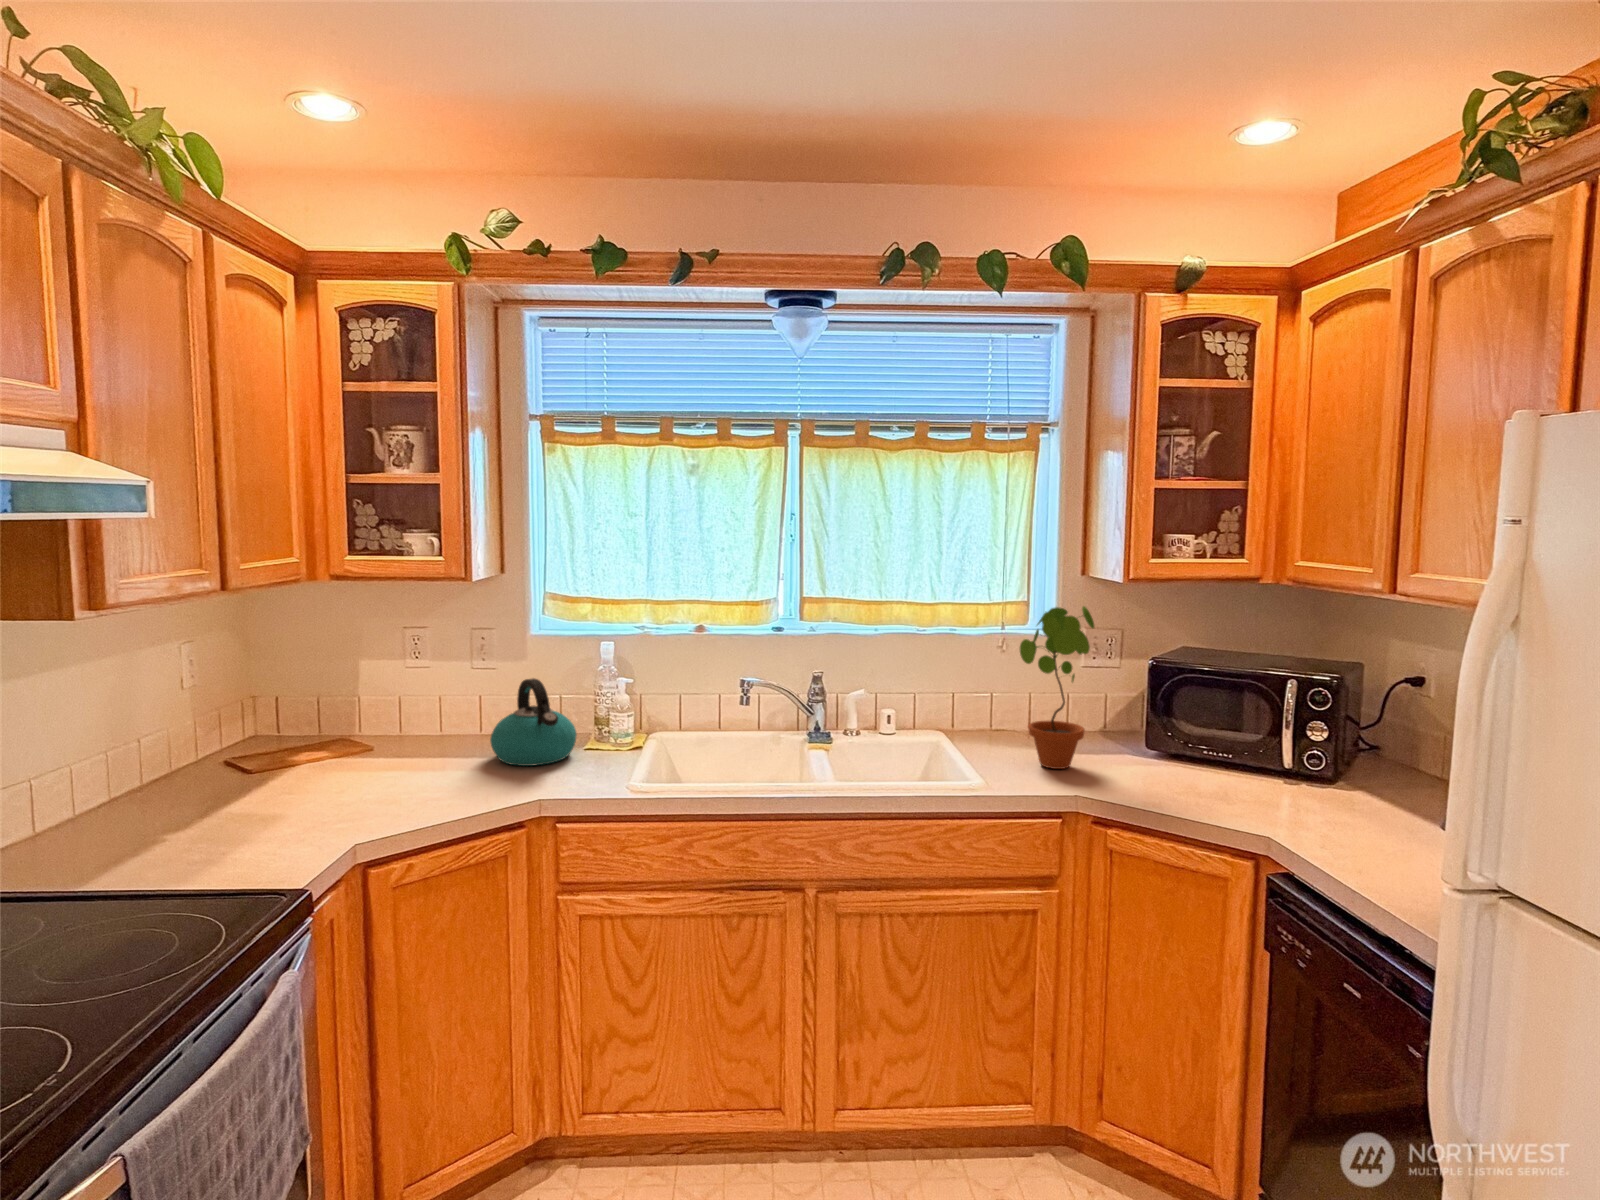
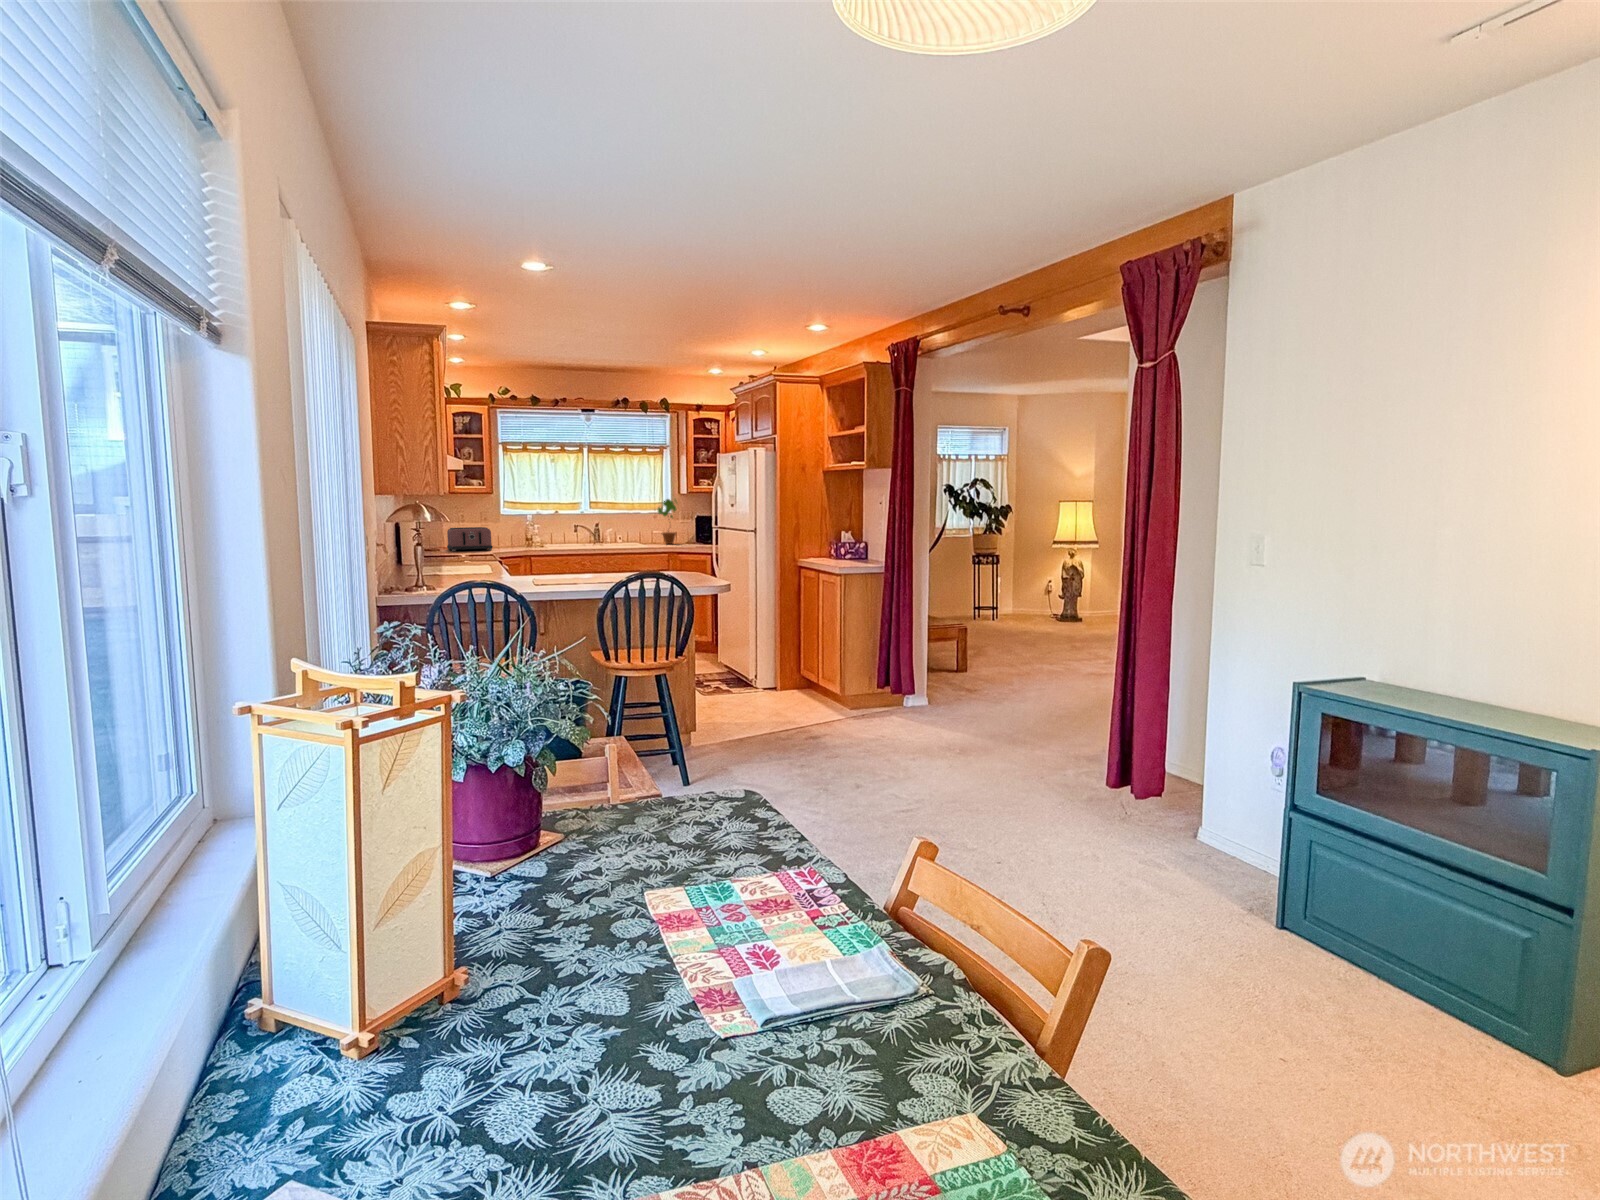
kettle: present [490,678,577,766] -> none [501,523,527,547]
toaster: none [237,701,432,816] -> present [447,527,493,551]

